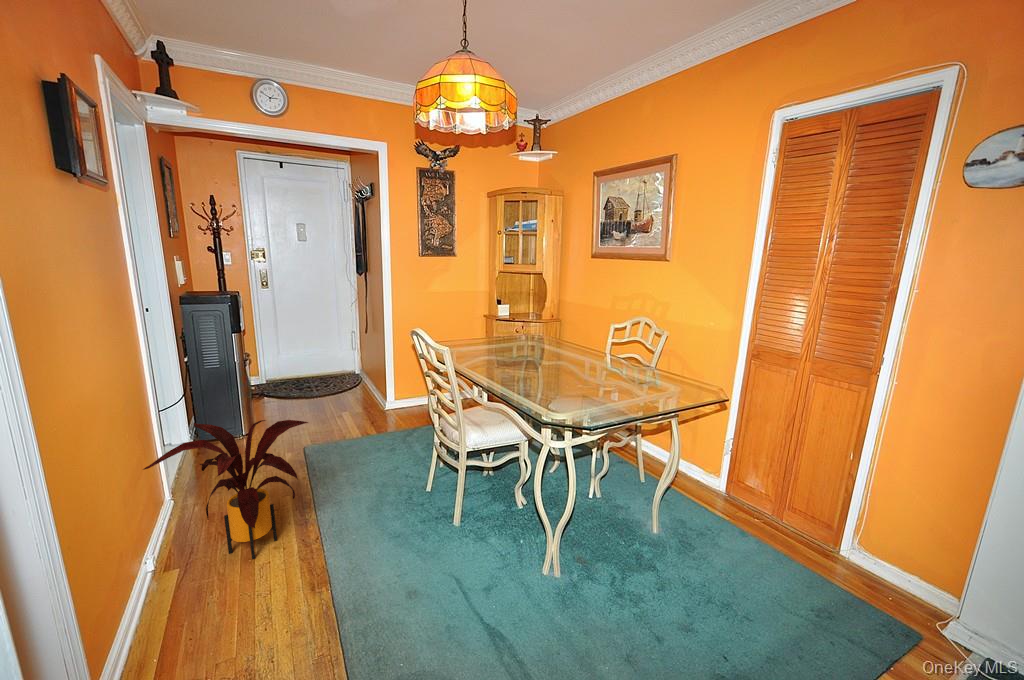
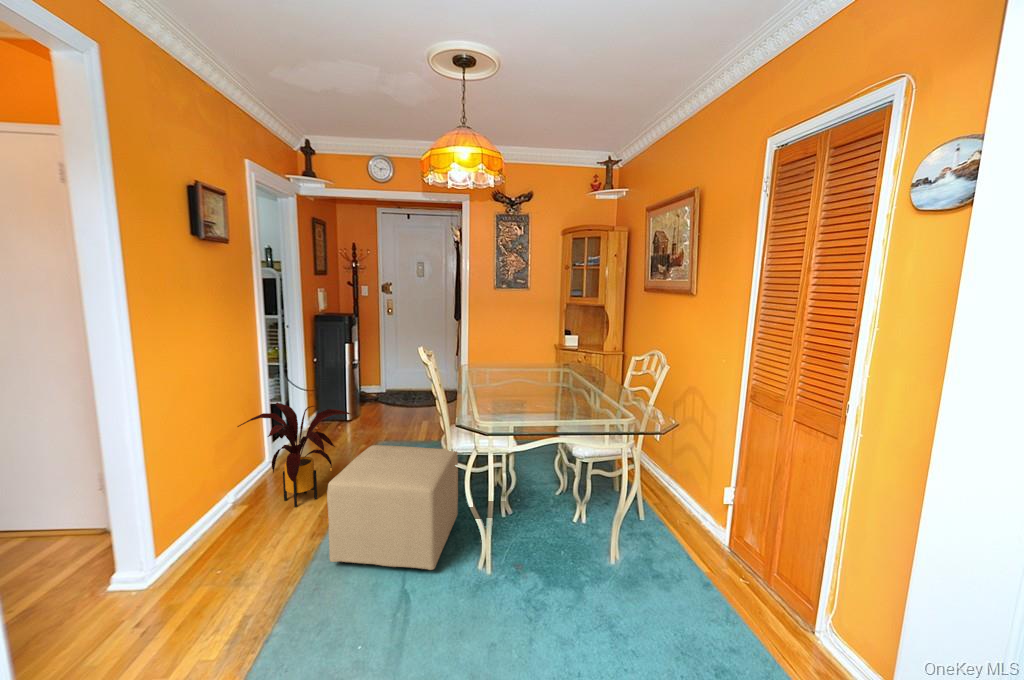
ottoman: none [360,448,503,622] -> present [327,445,458,570]

